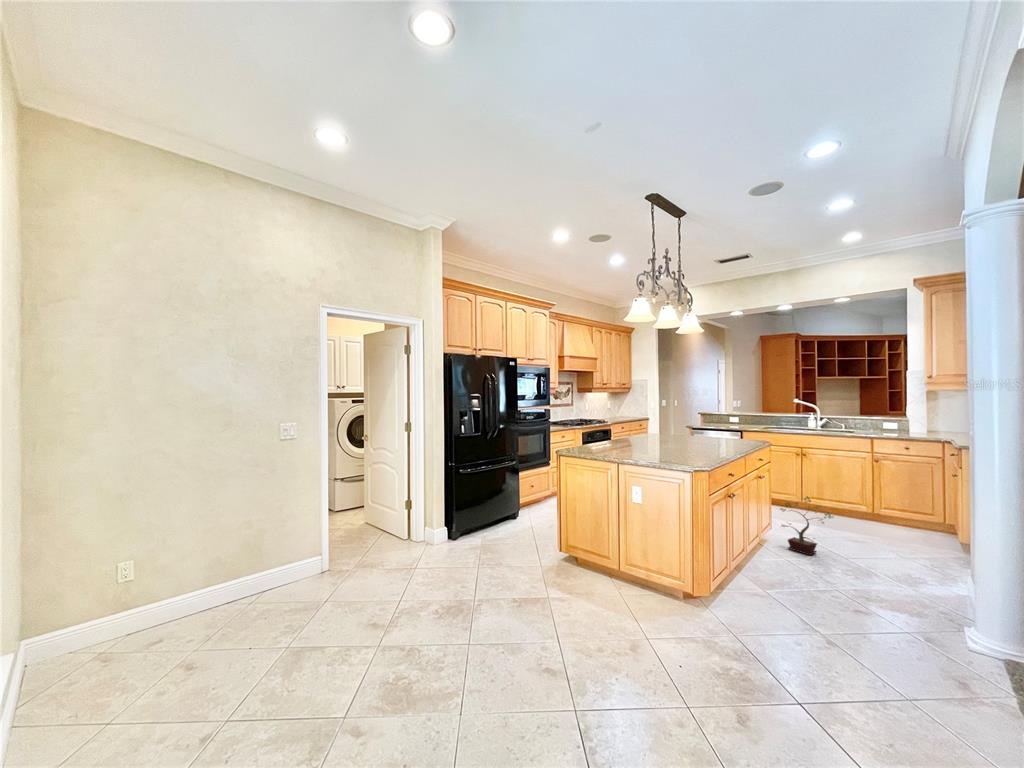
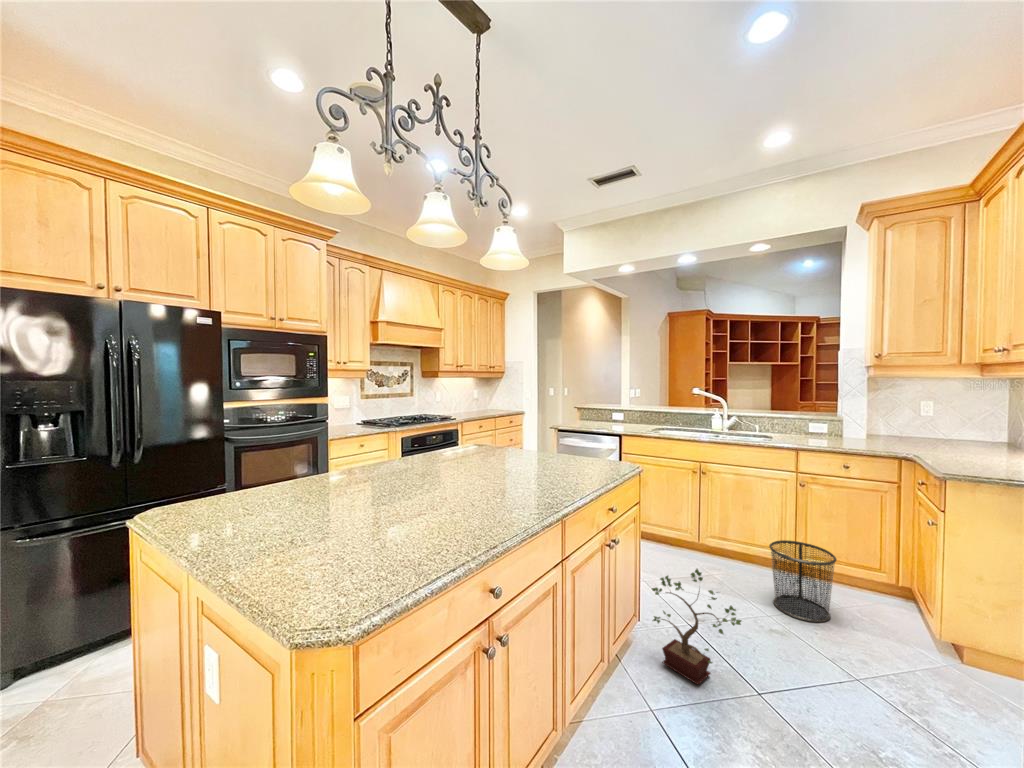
waste bin: none [853,495,898,540] -> present [769,540,837,622]

